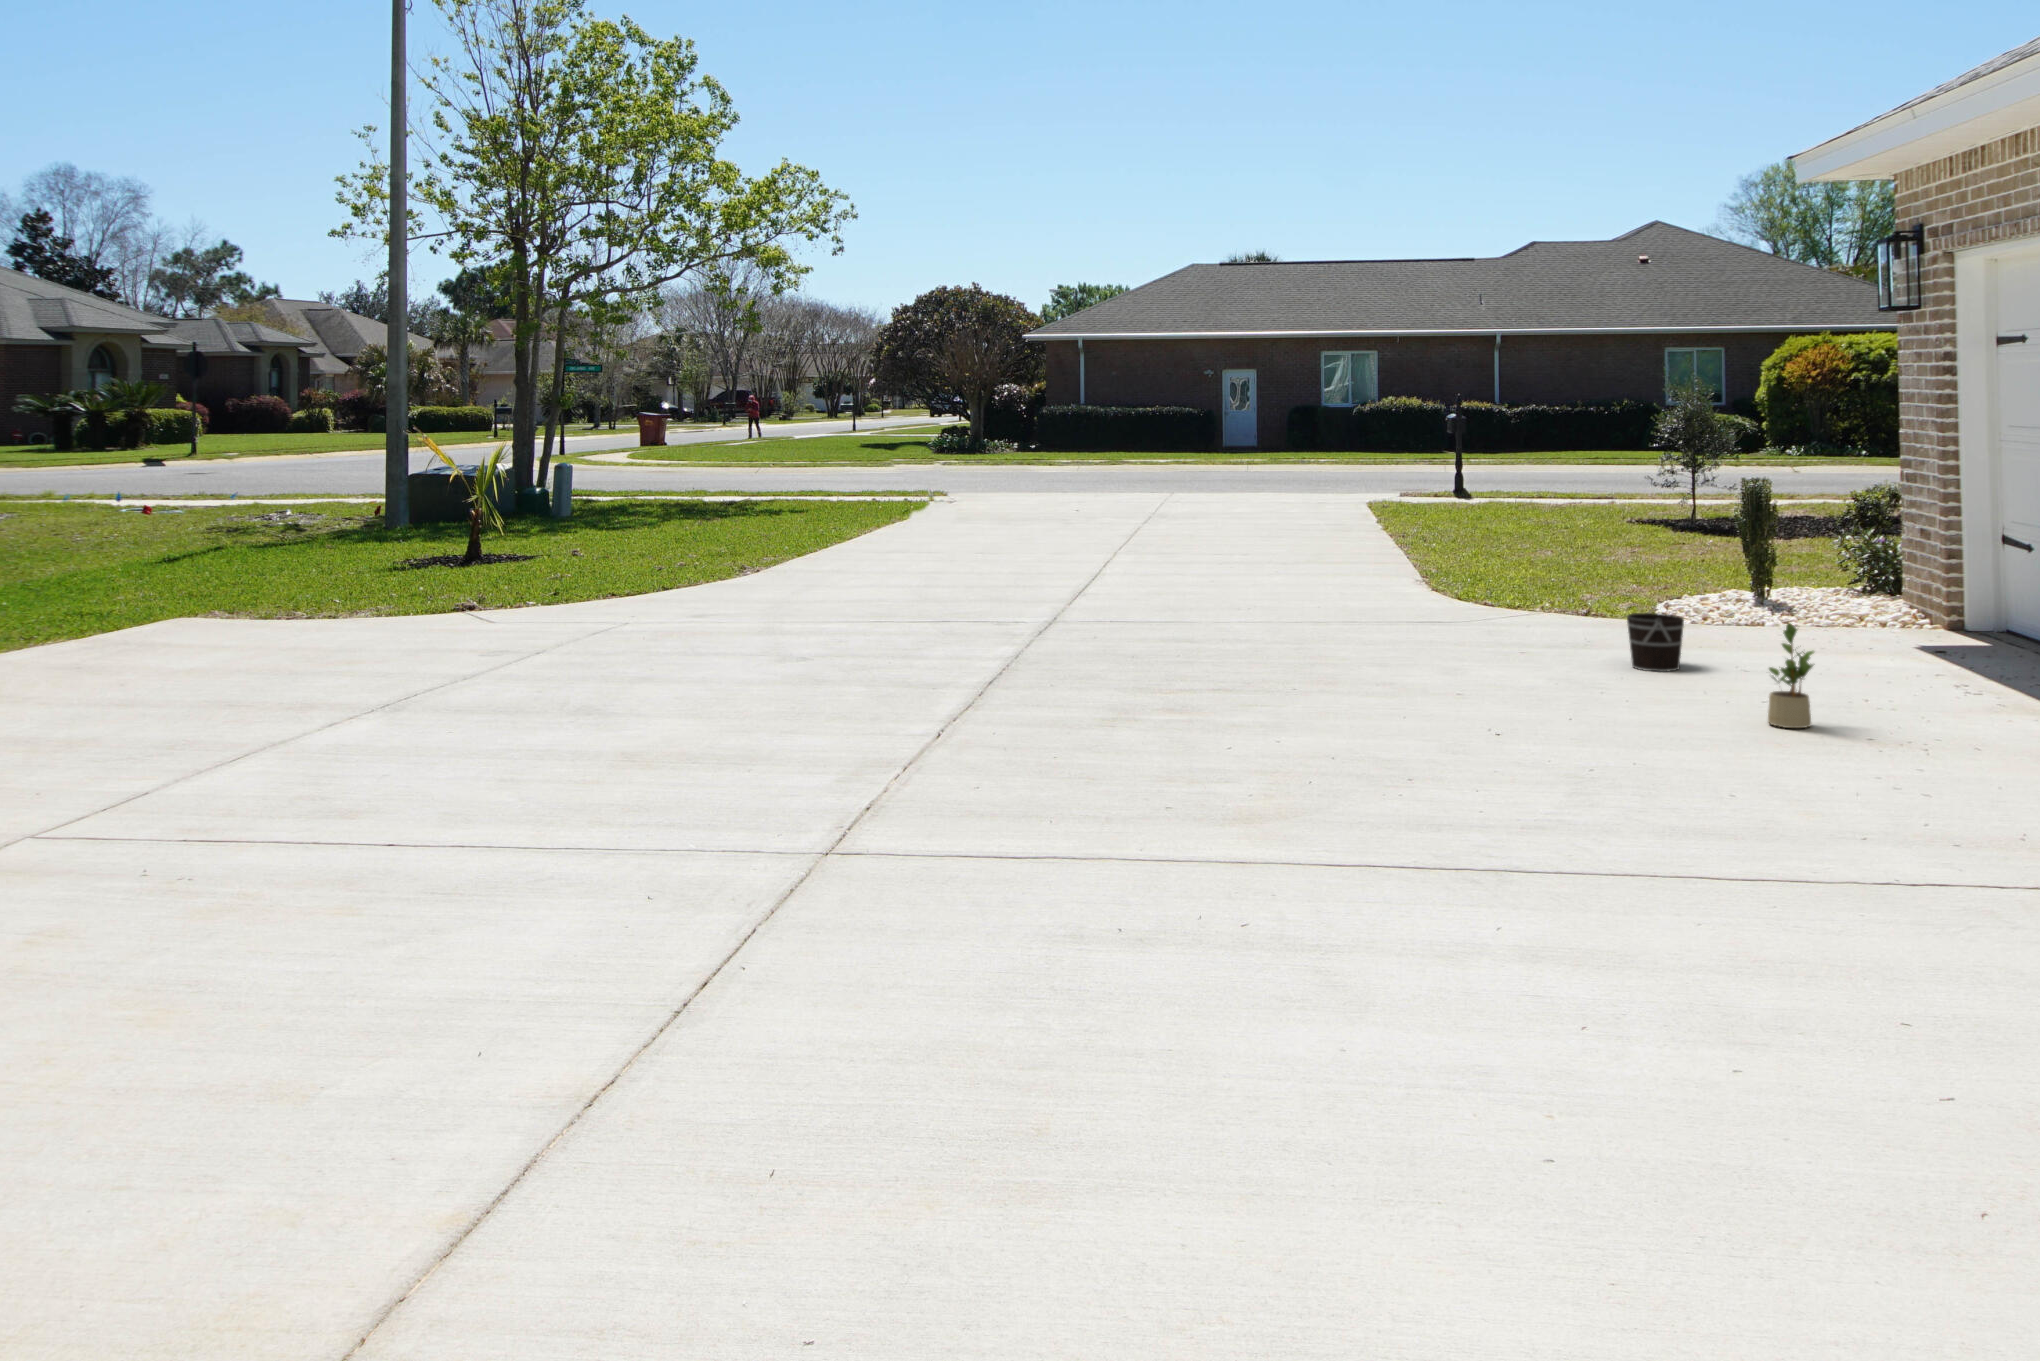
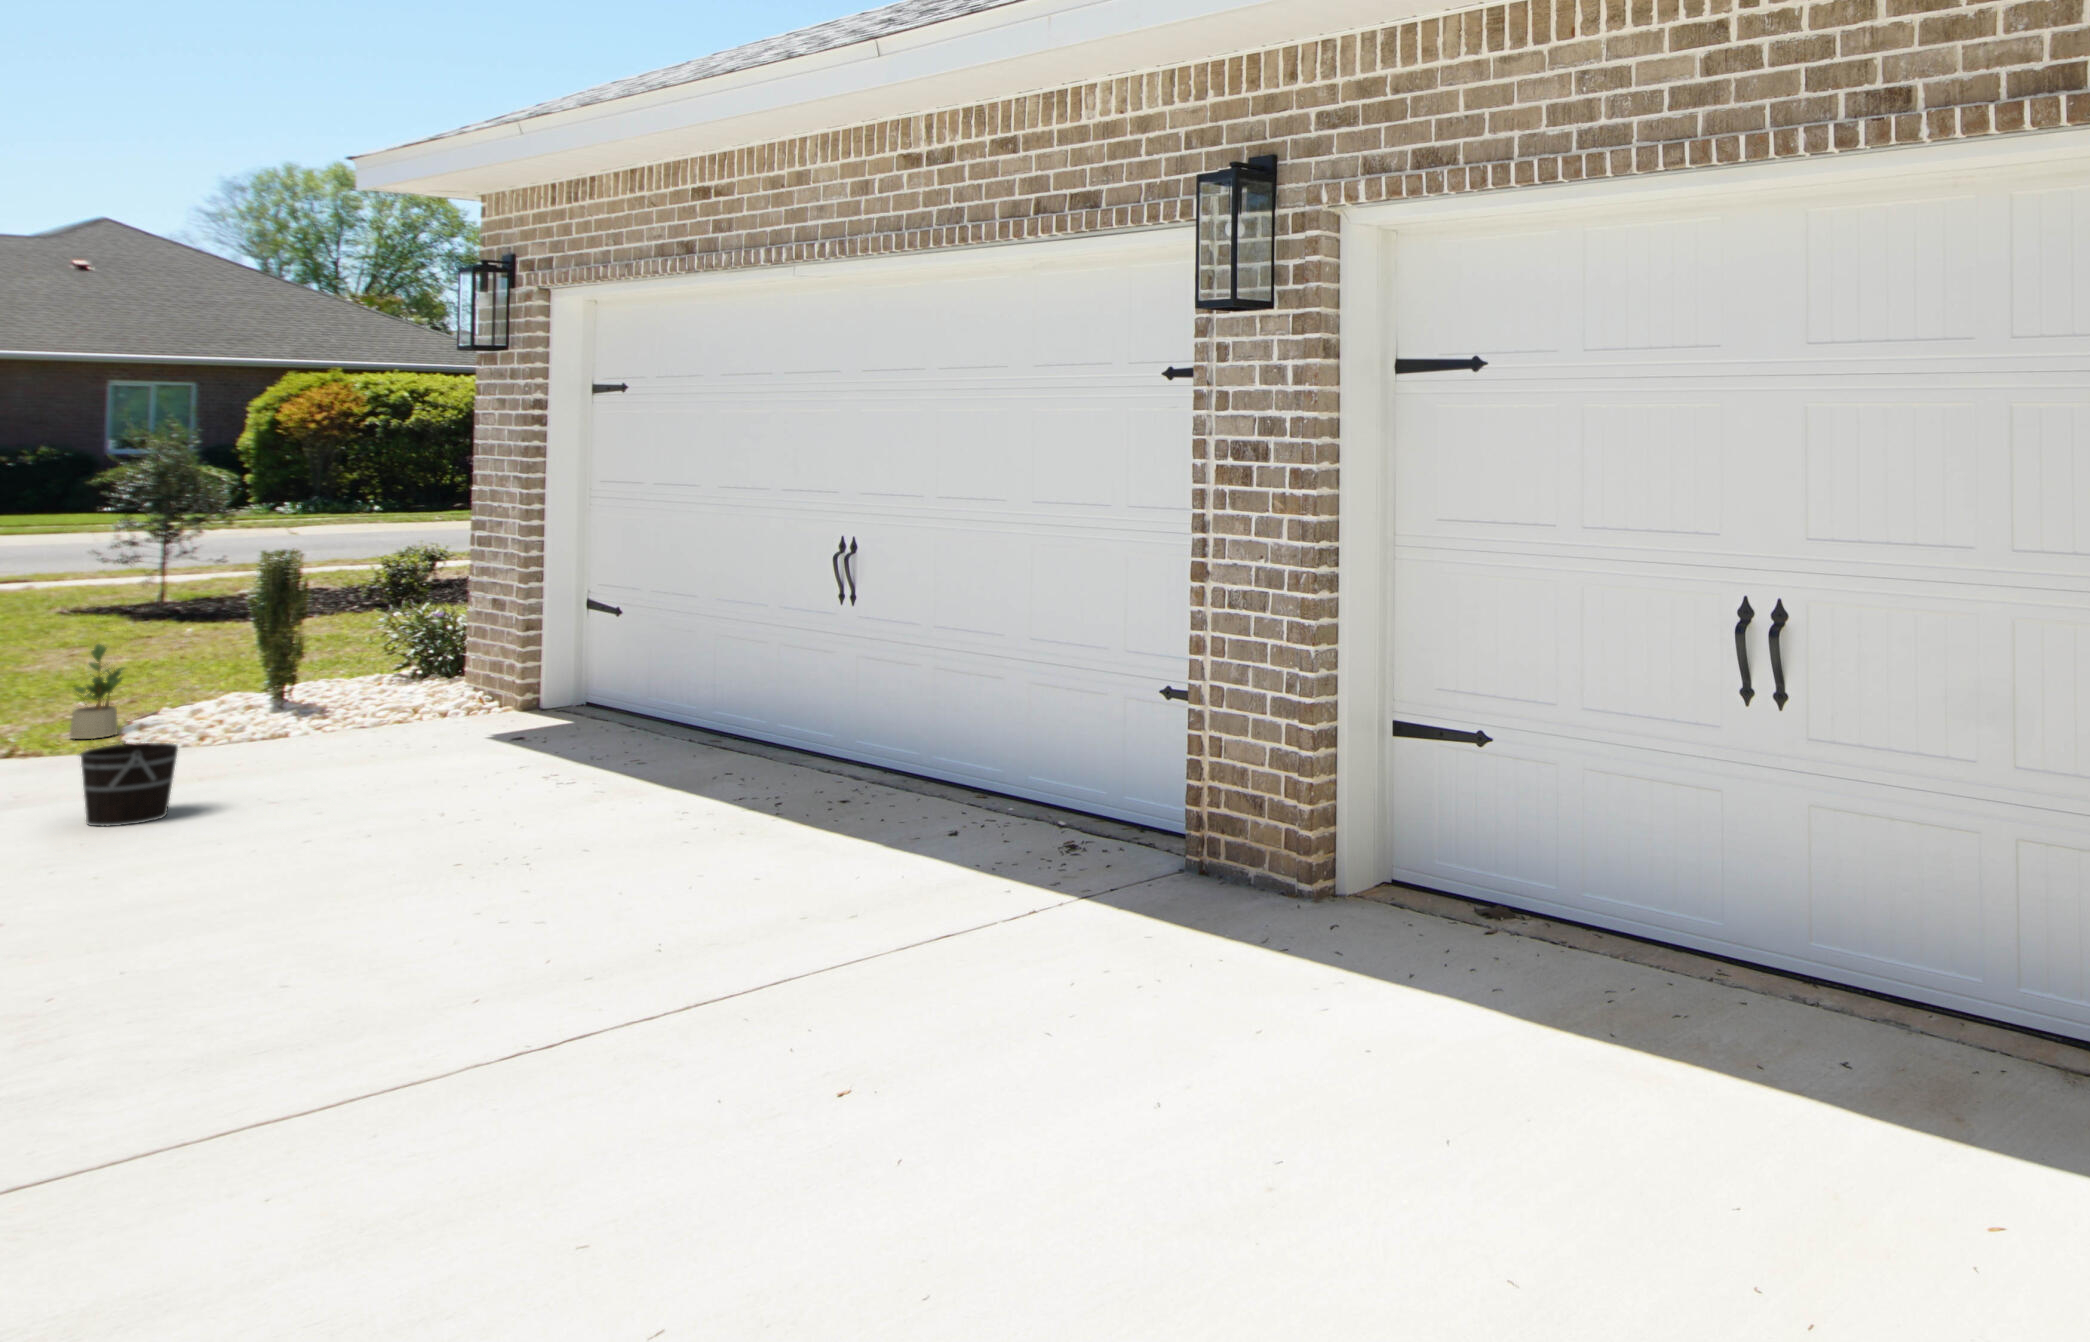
potted plant: present [1768,623,1814,728] -> present [69,644,124,739]

